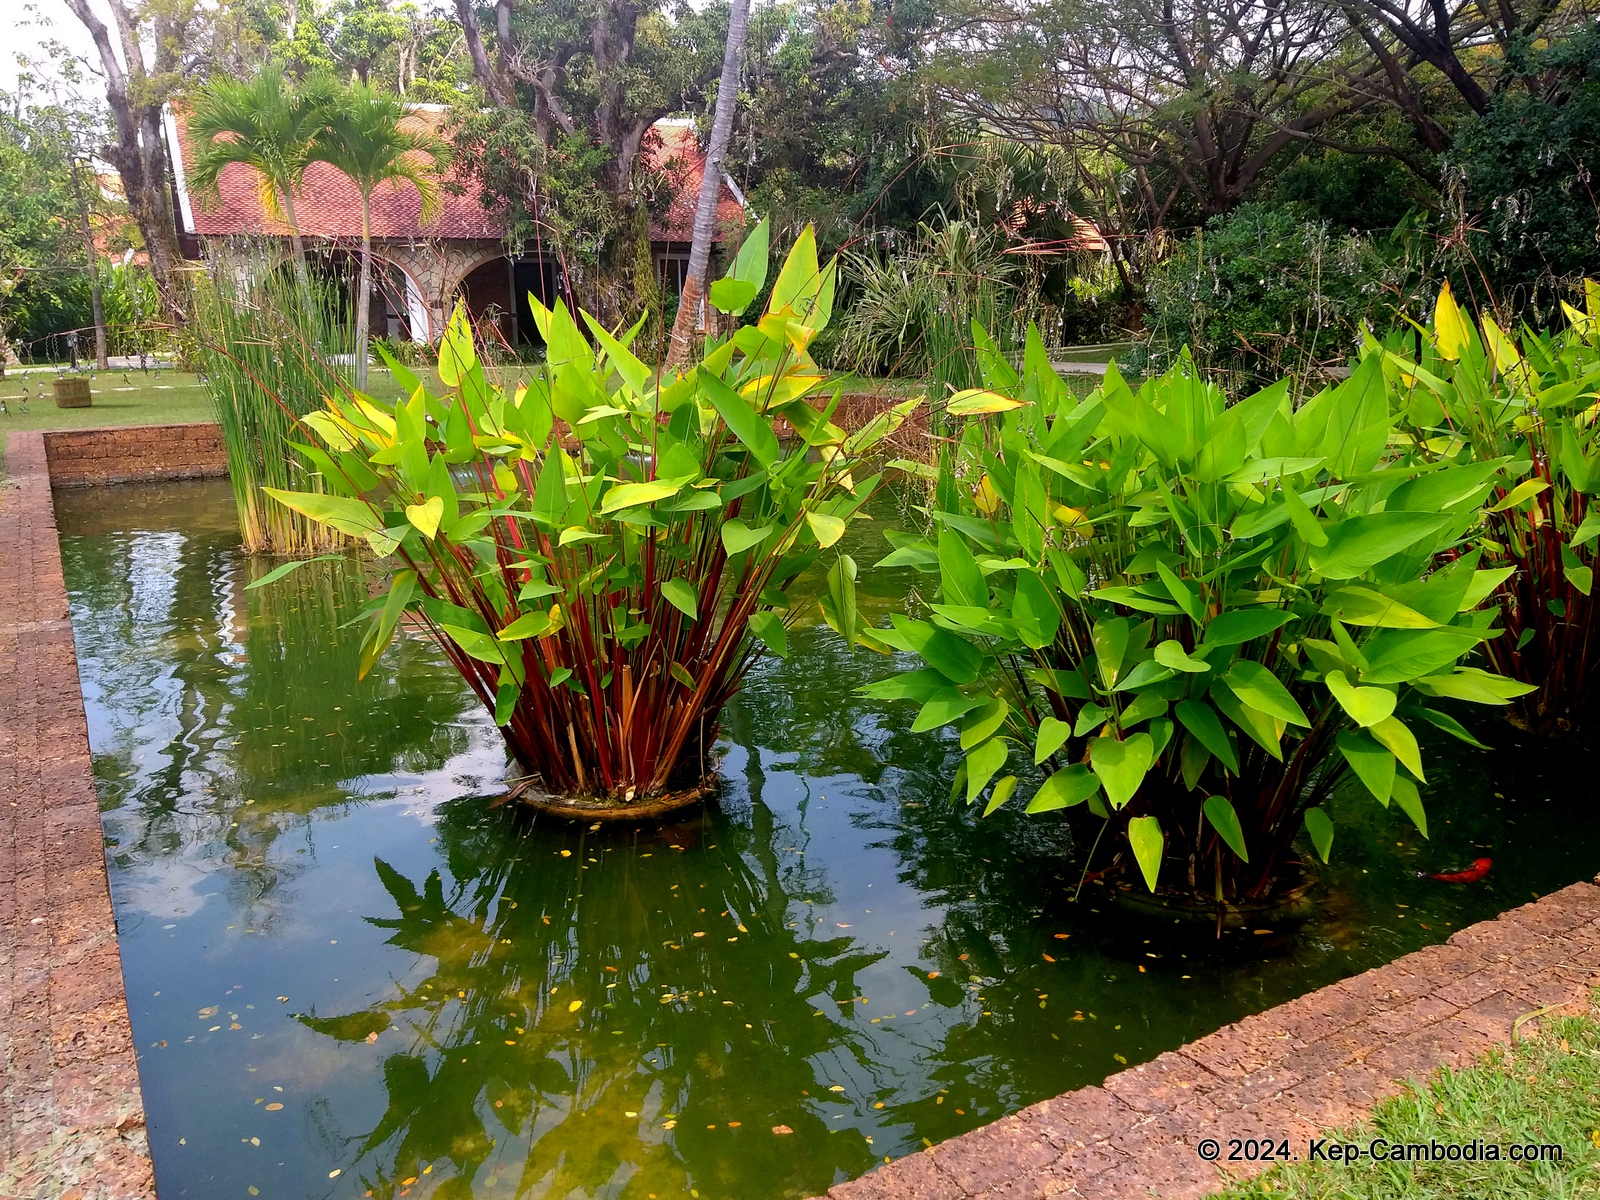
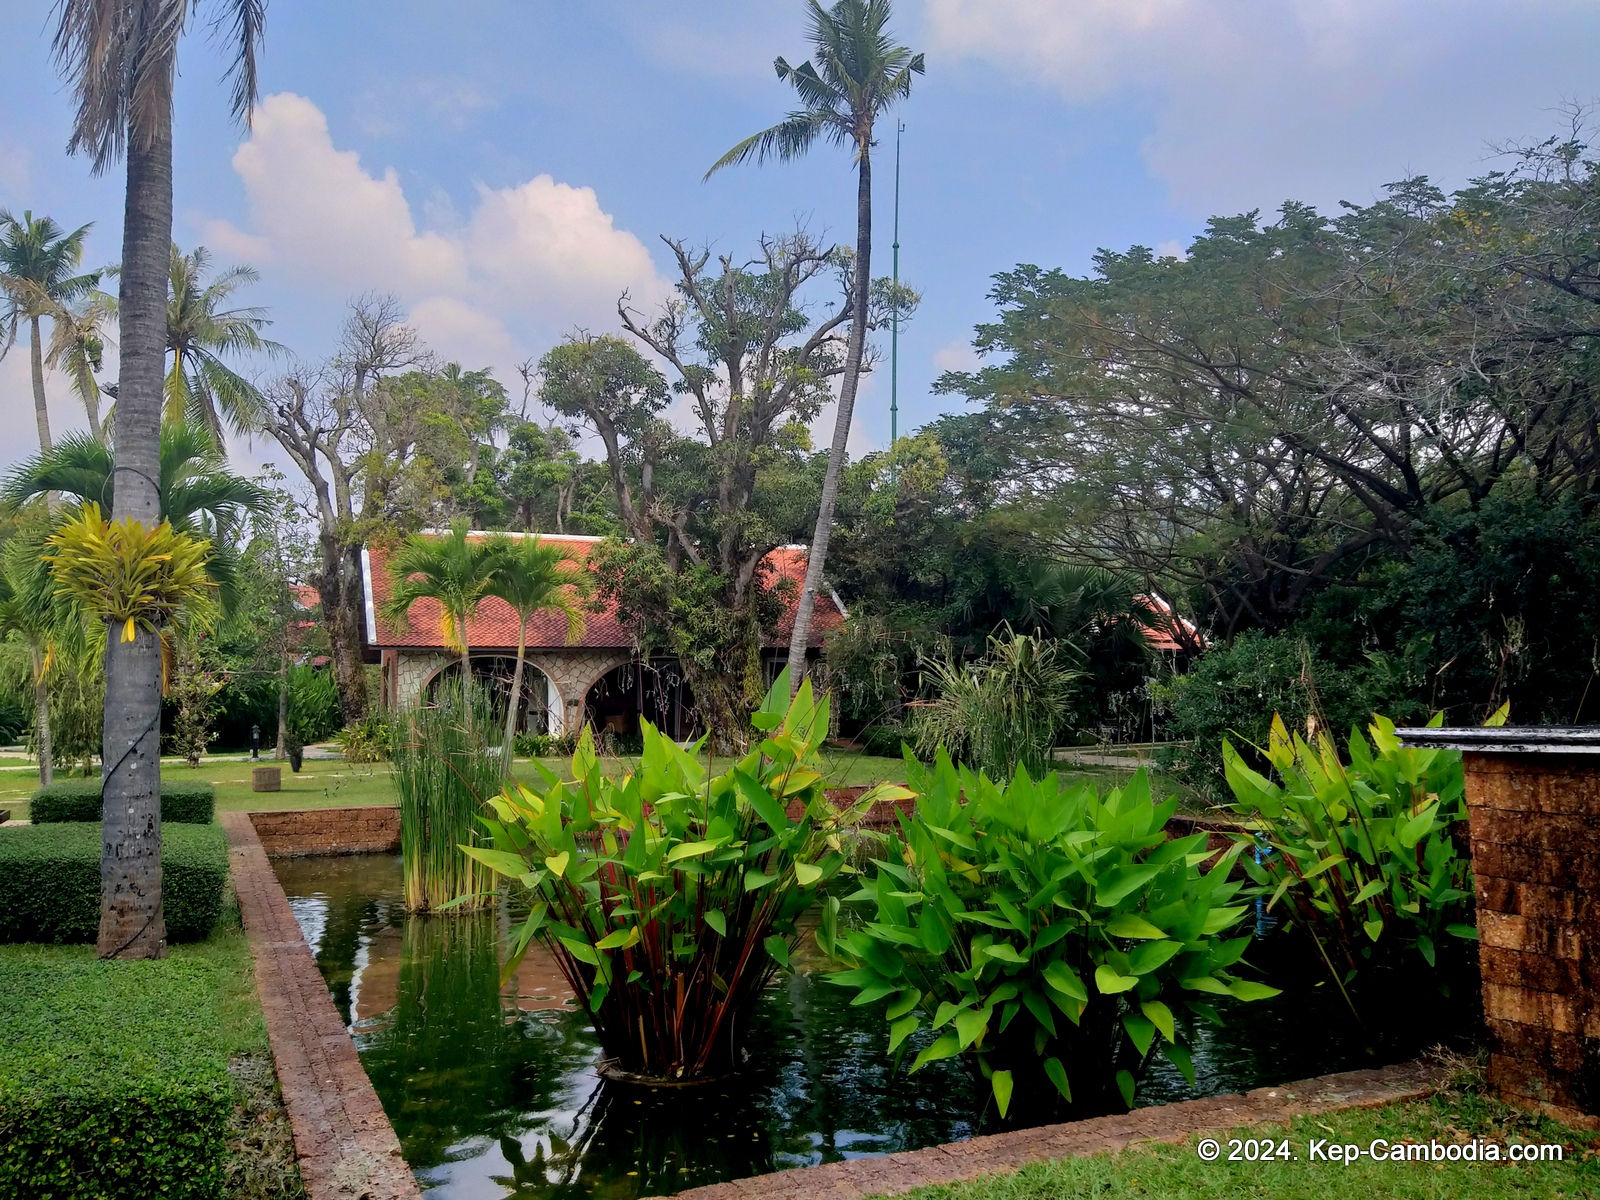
potted plant: none [86,336,121,385] -> present [279,731,304,773]

